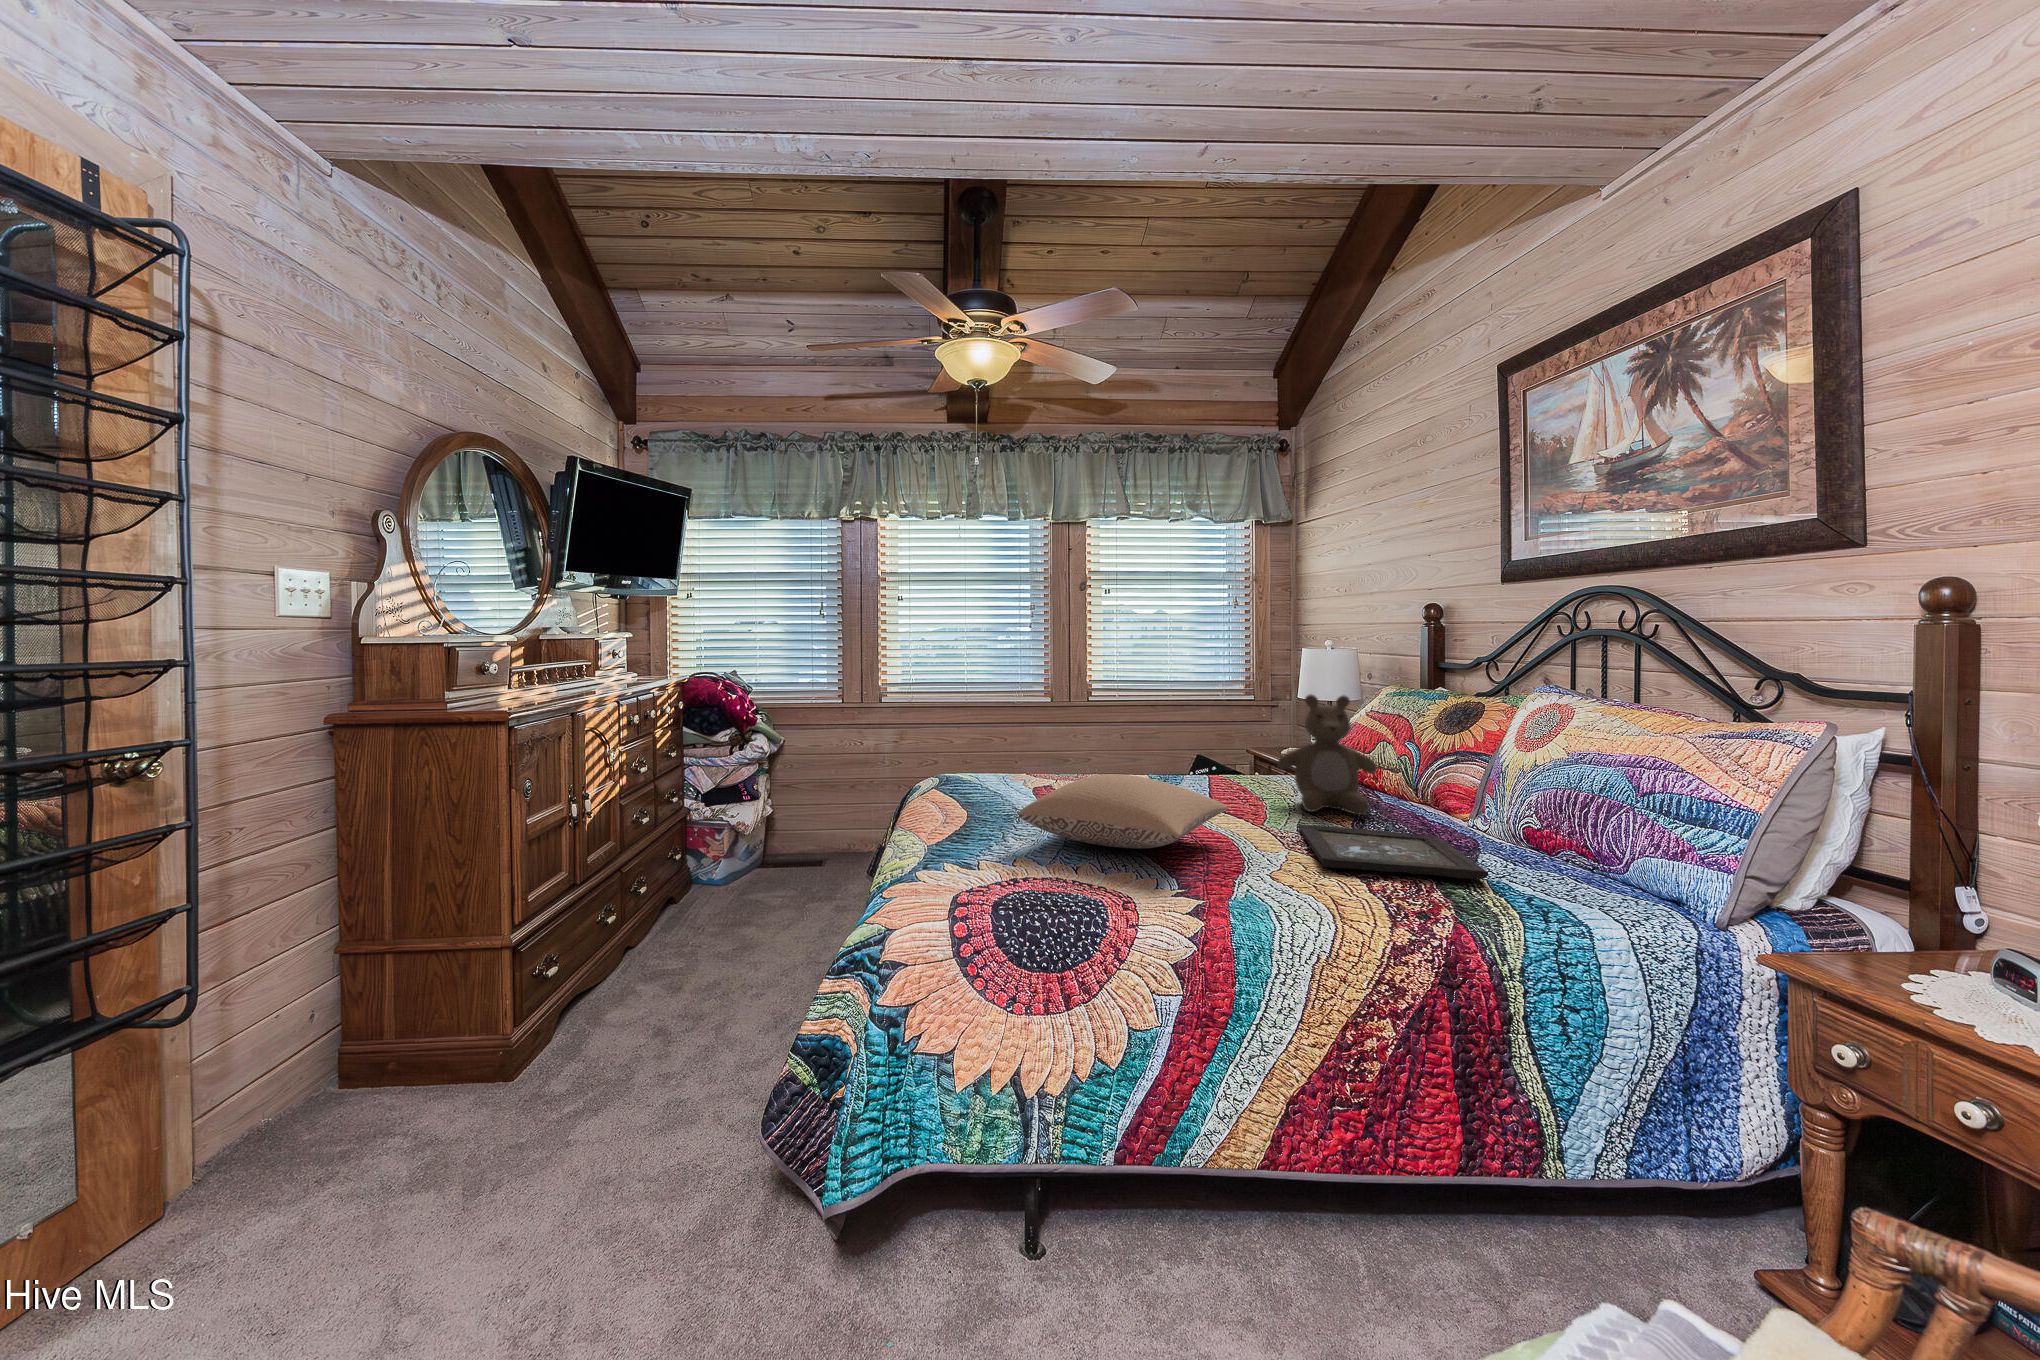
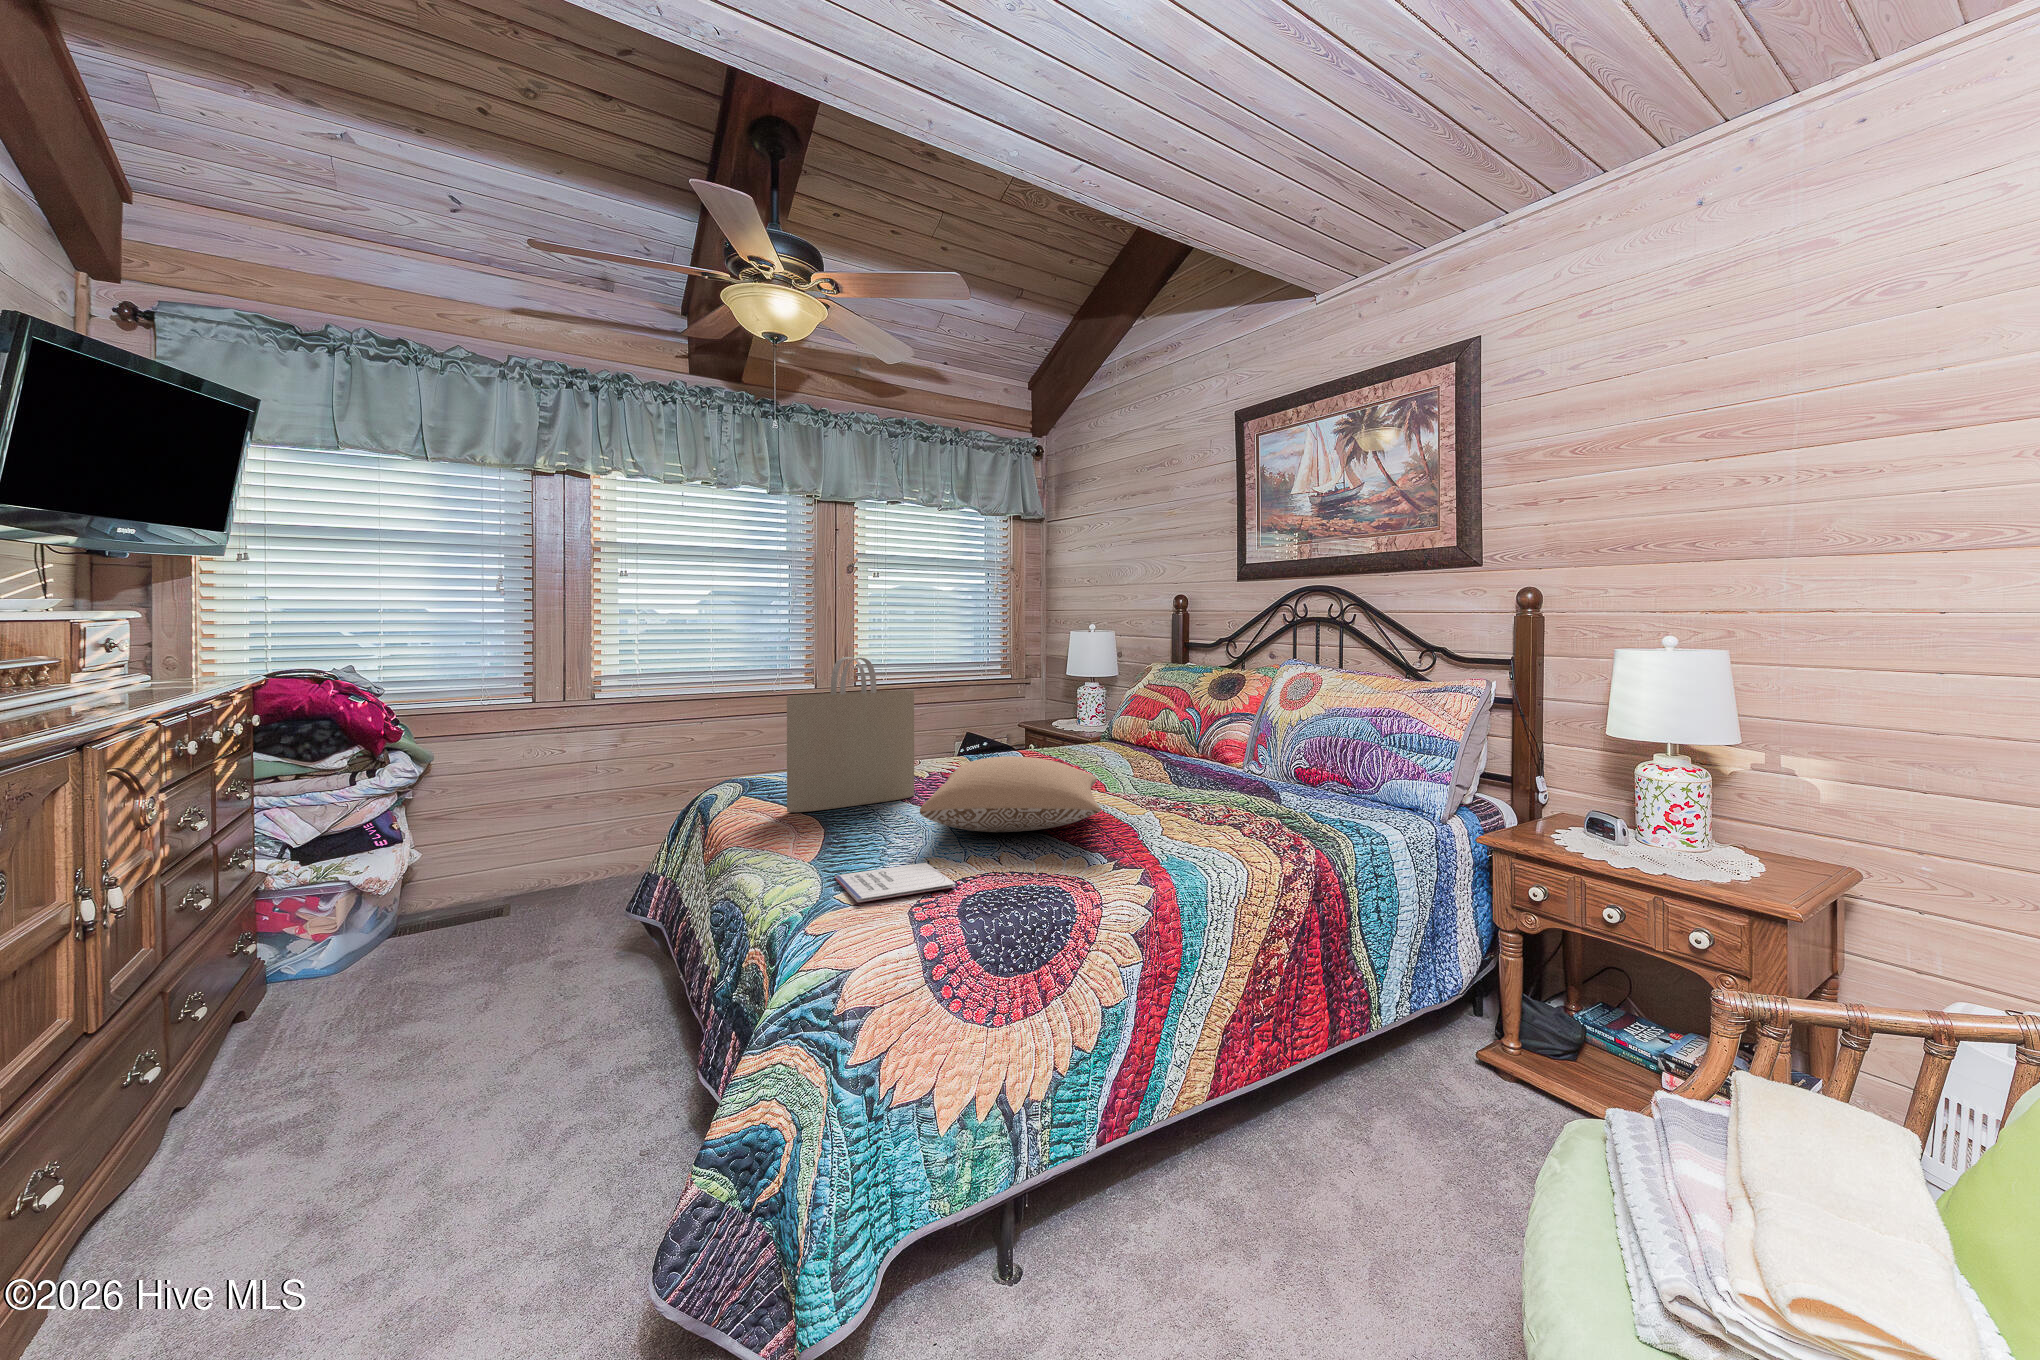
tote bag: none [950,674,1068,806] -> present [787,657,914,812]
teddy bear: present [1277,695,1377,815] -> none [1096,666,1179,774]
tray: present [1299,825,1488,879] -> none [1139,782,1311,821]
notebook: none [923,856,1012,884] -> present [835,863,956,903]

